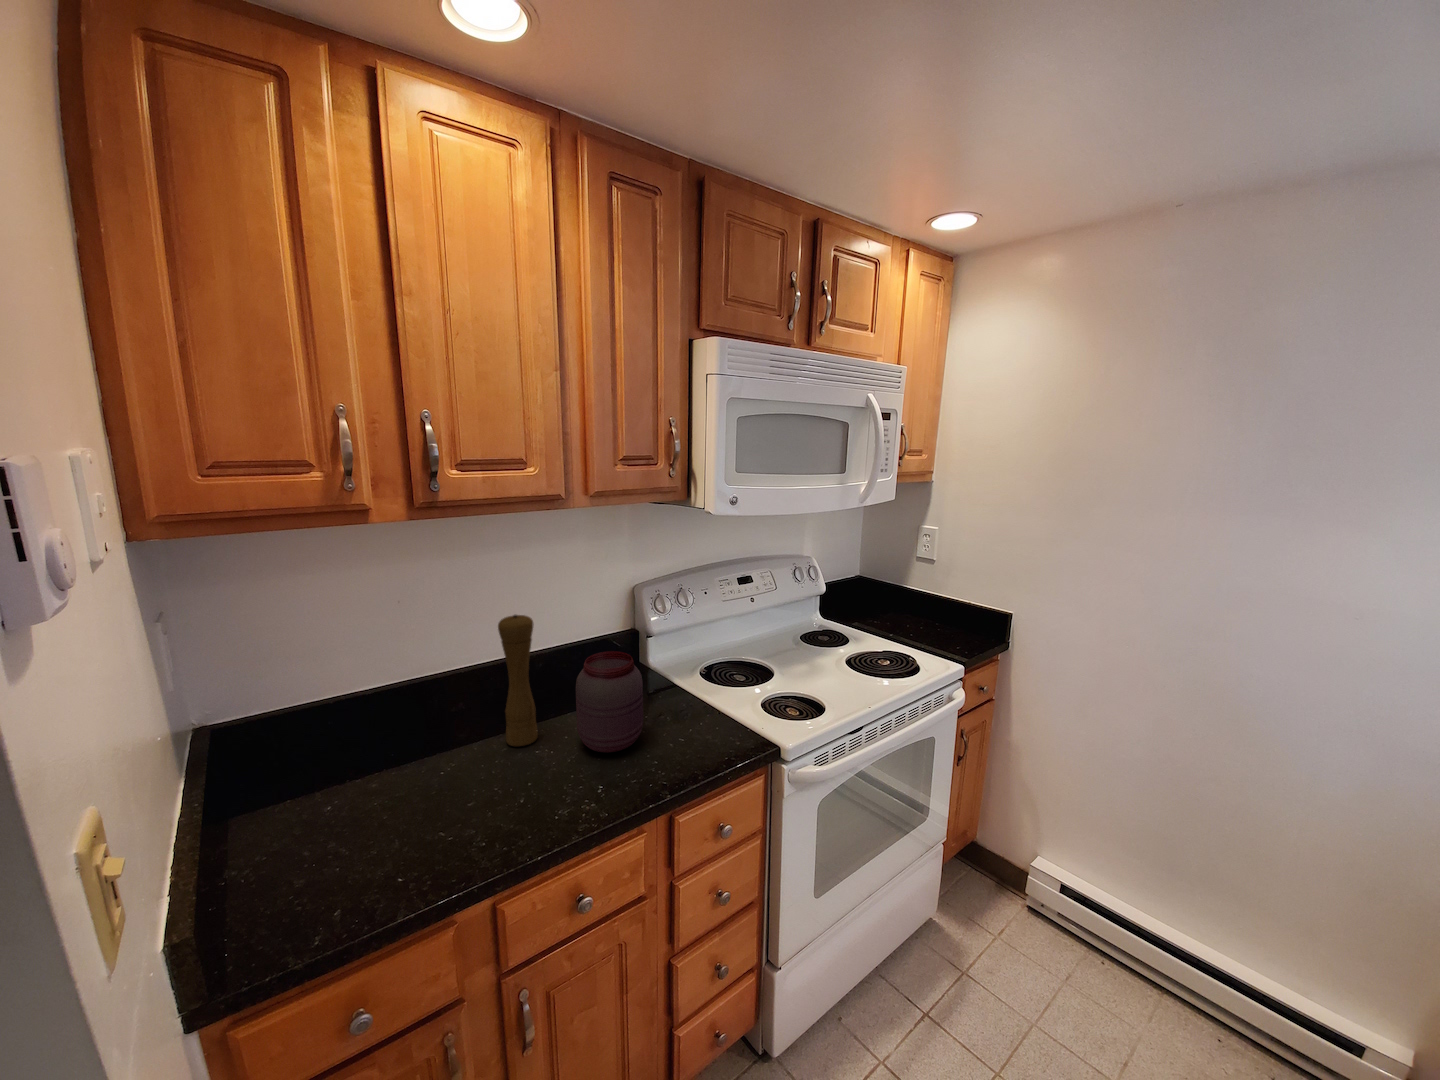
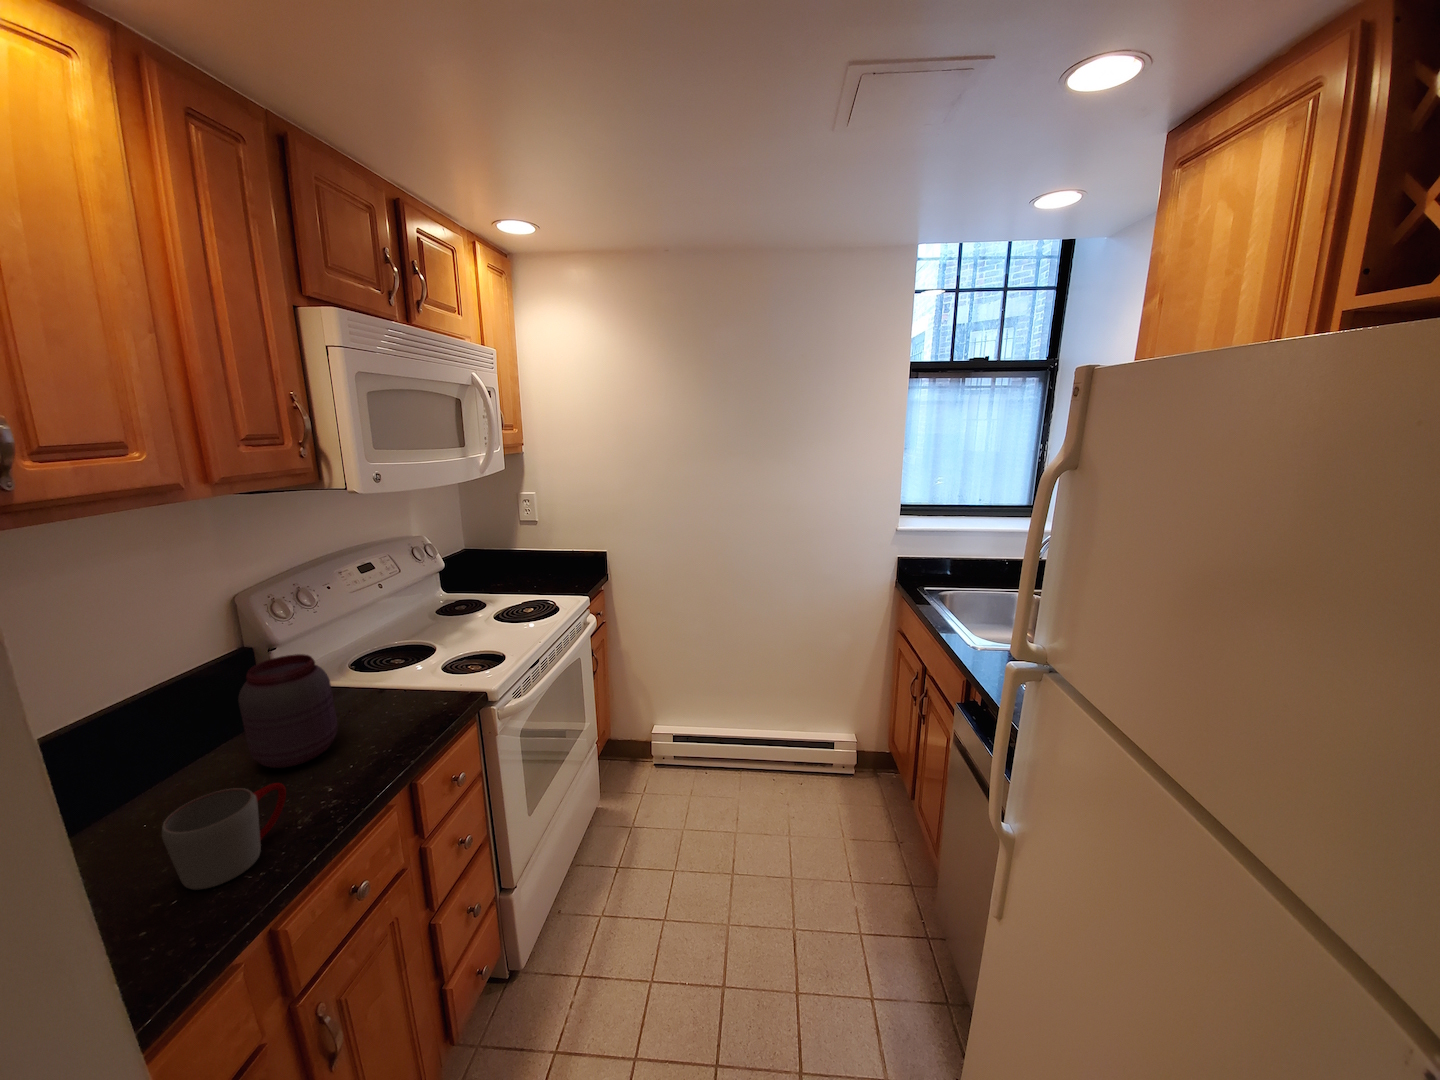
pepper mill: present [498,615,538,746] -> none [91,647,185,814]
mug: none [461,758,556,842] -> present [162,783,286,890]

